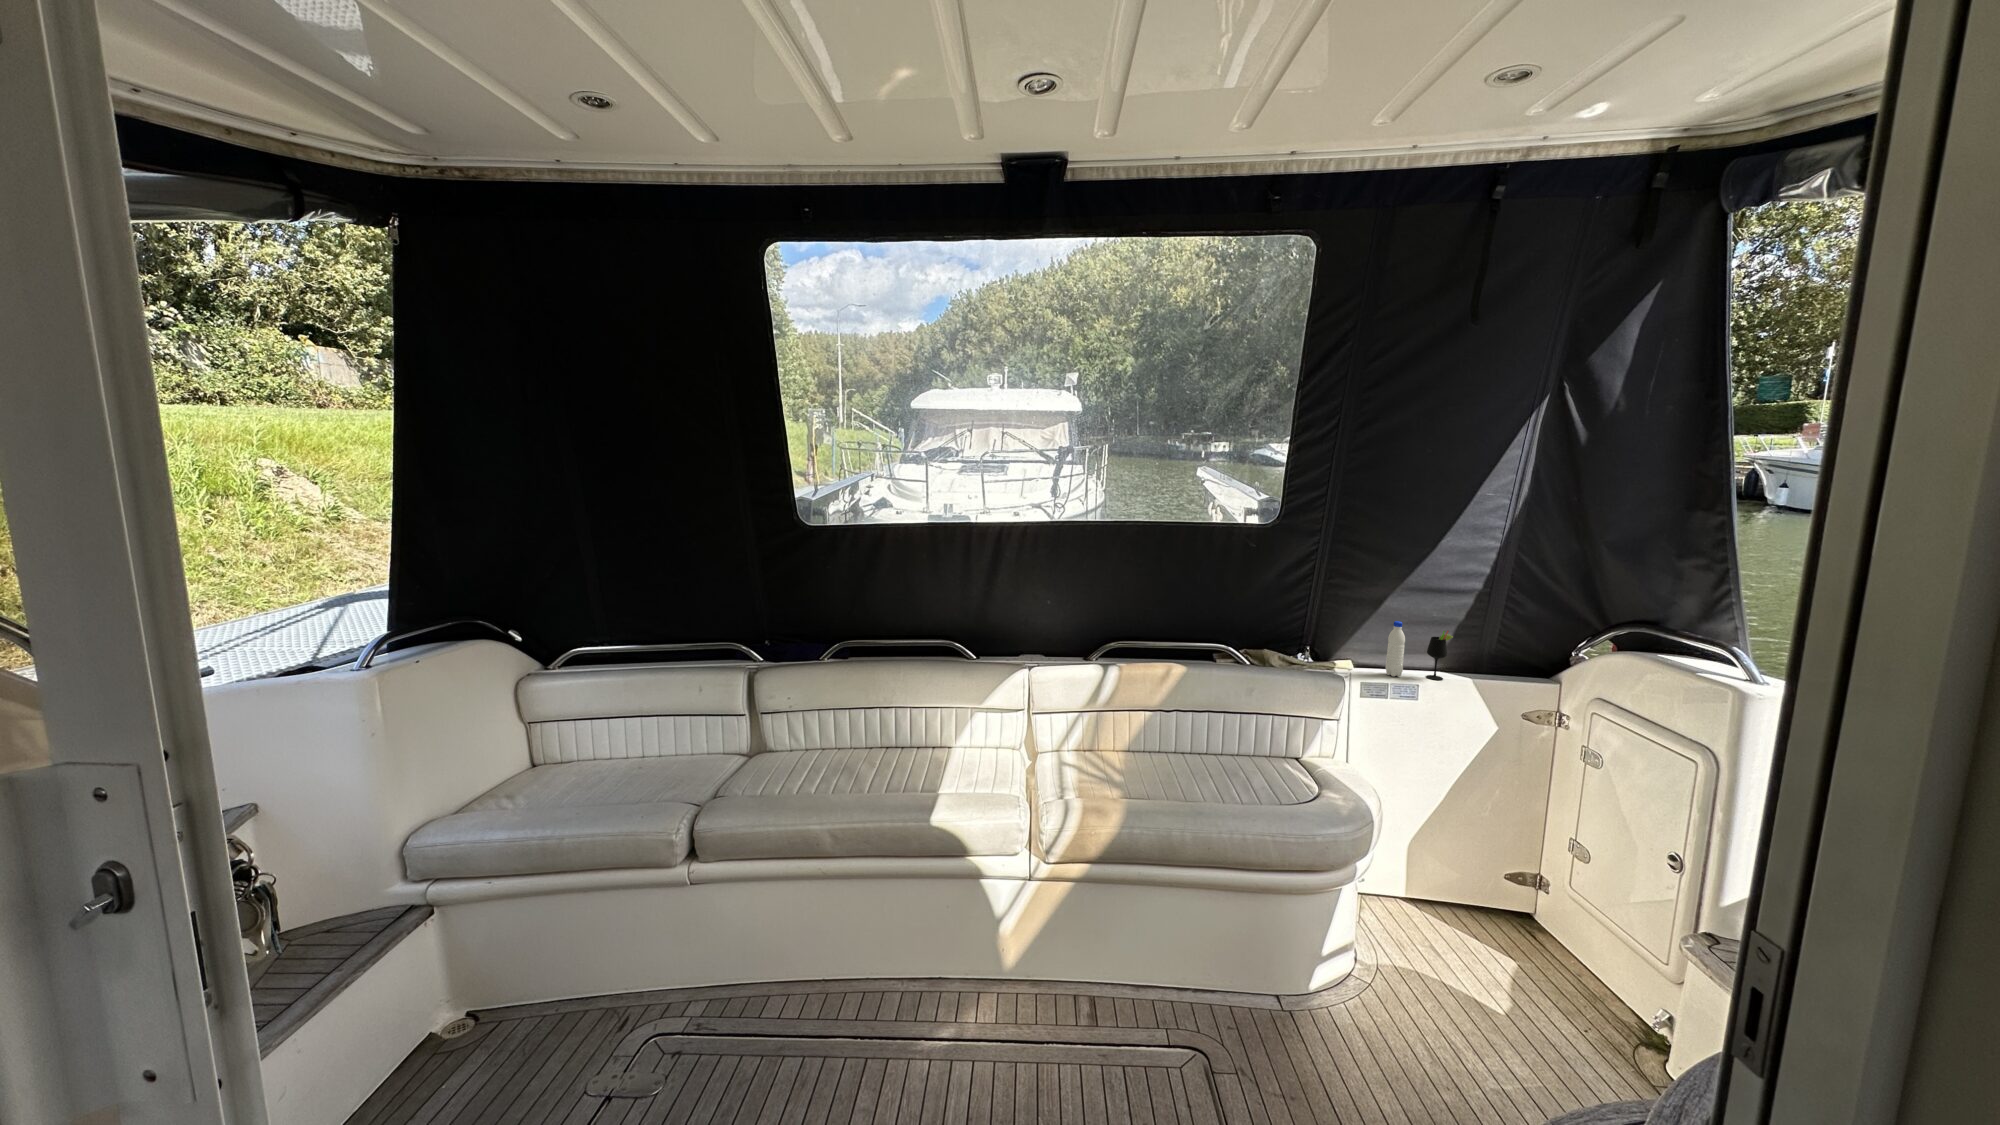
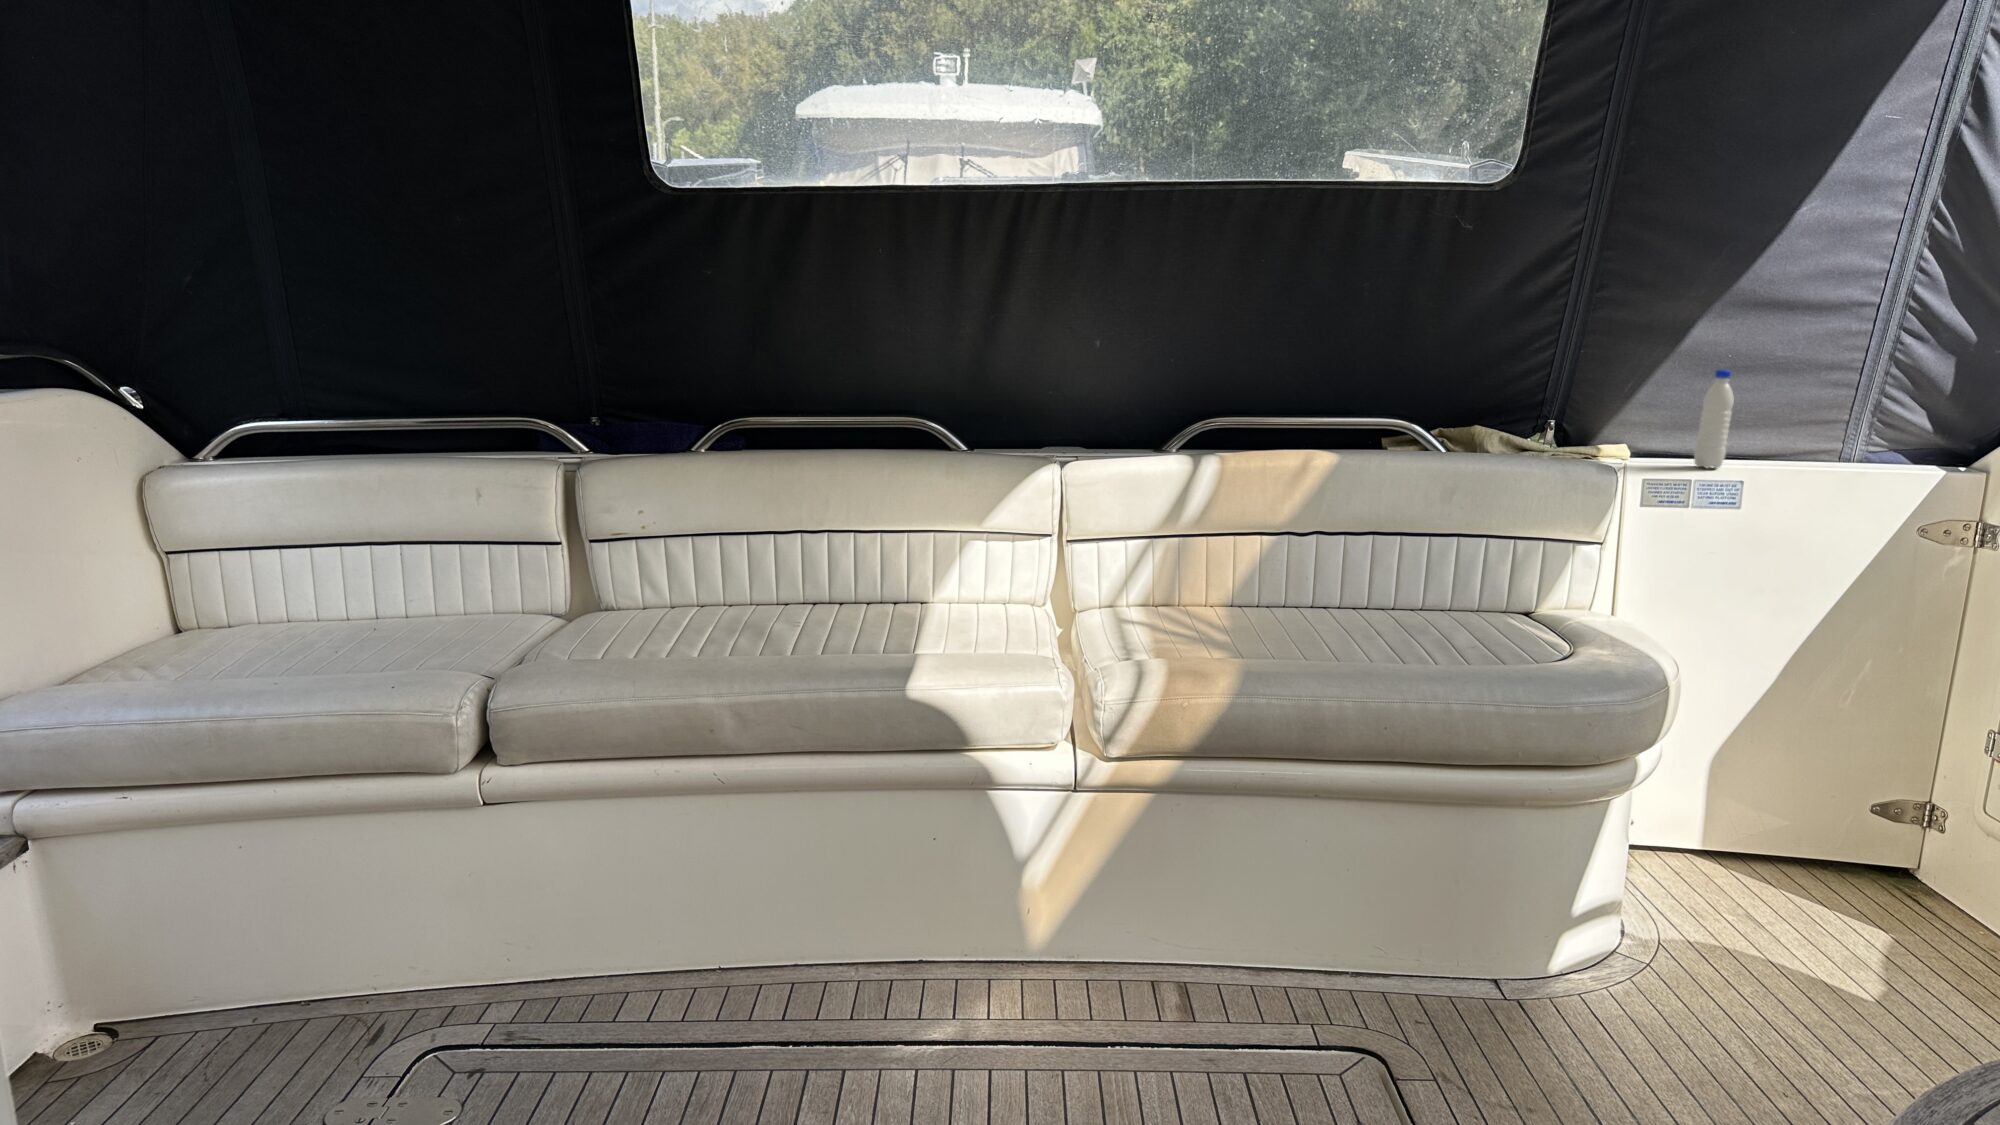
wine glass: present [1426,631,1453,680] -> none [1764,381,1820,471]

